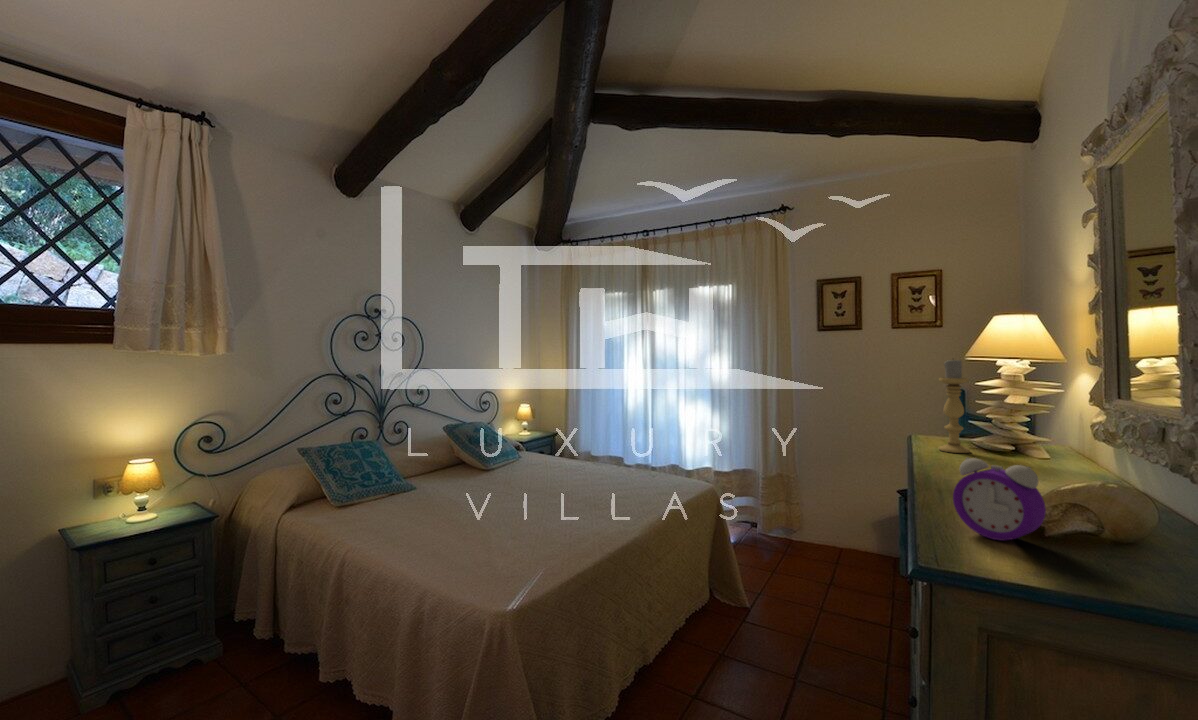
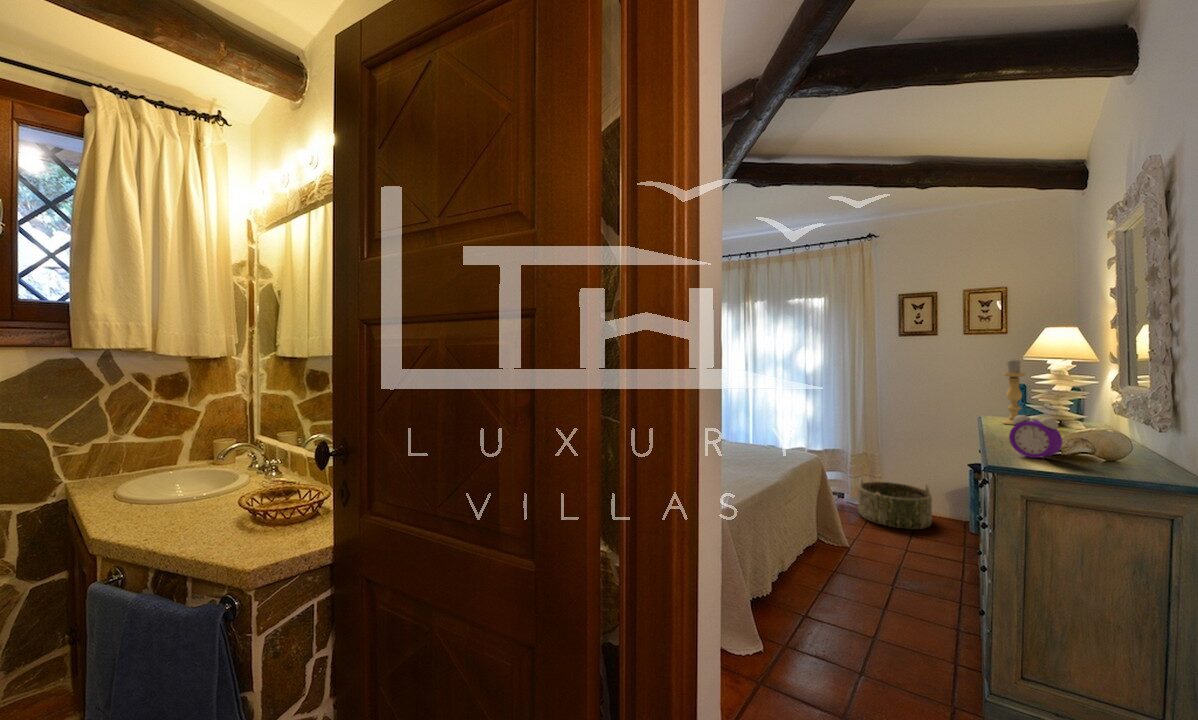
basket: none [770,508,856,578] -> present [858,477,932,529]

